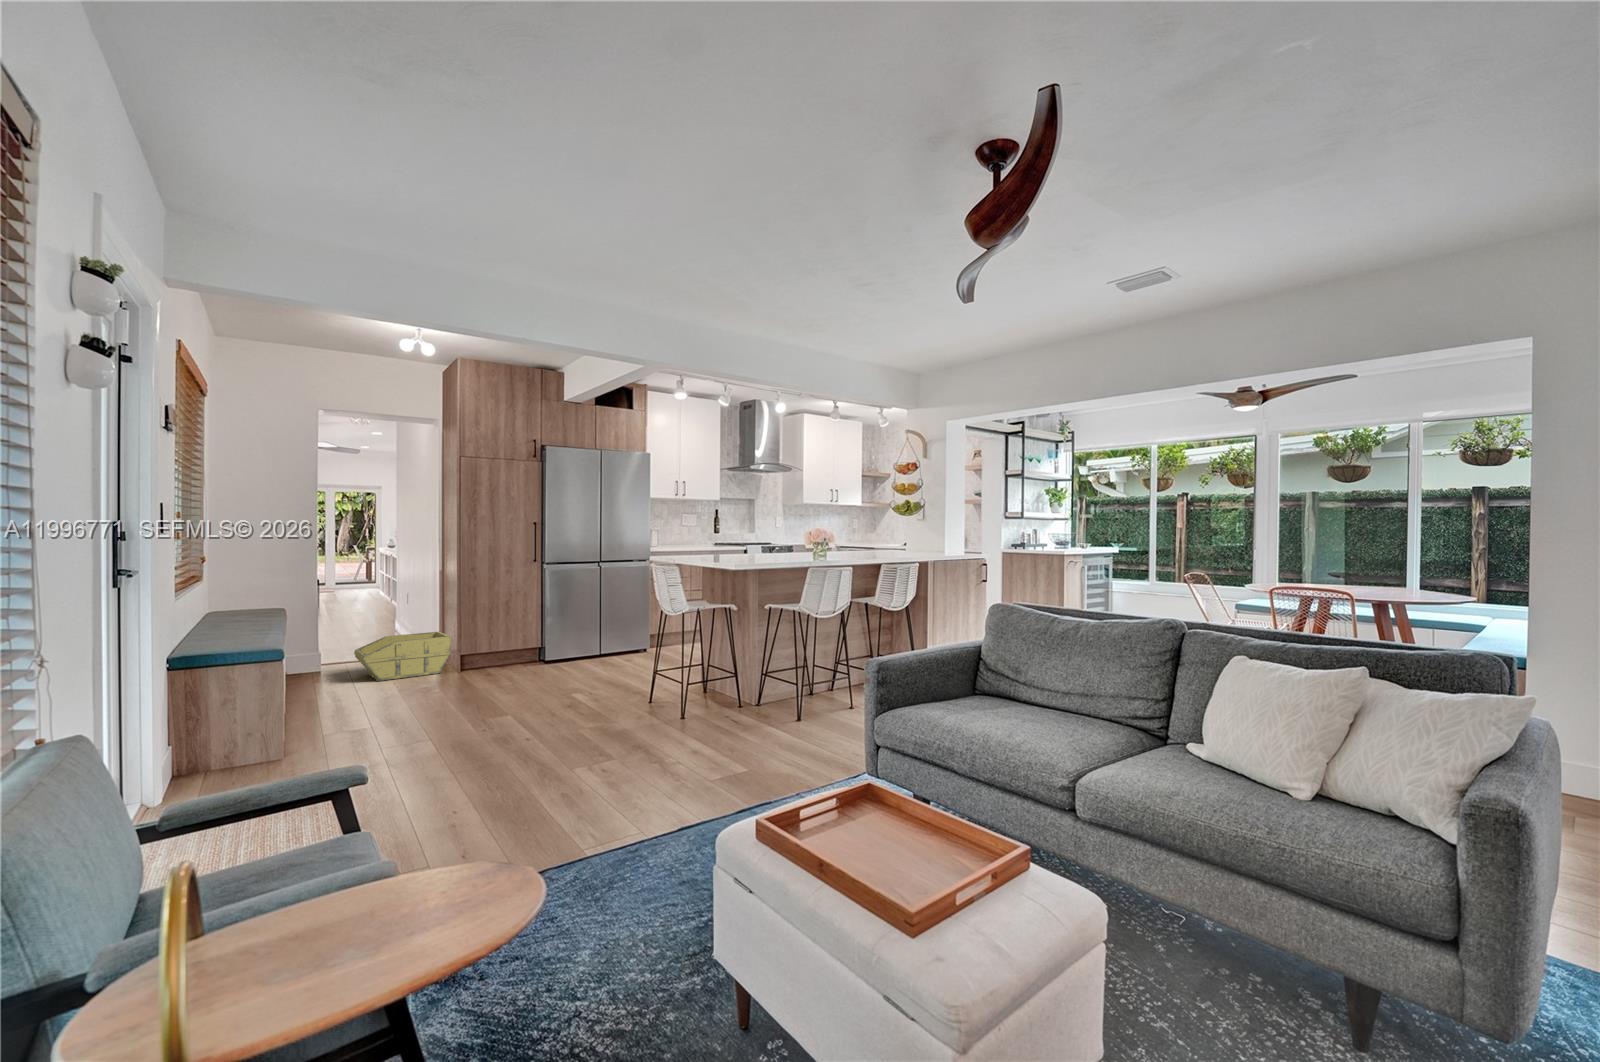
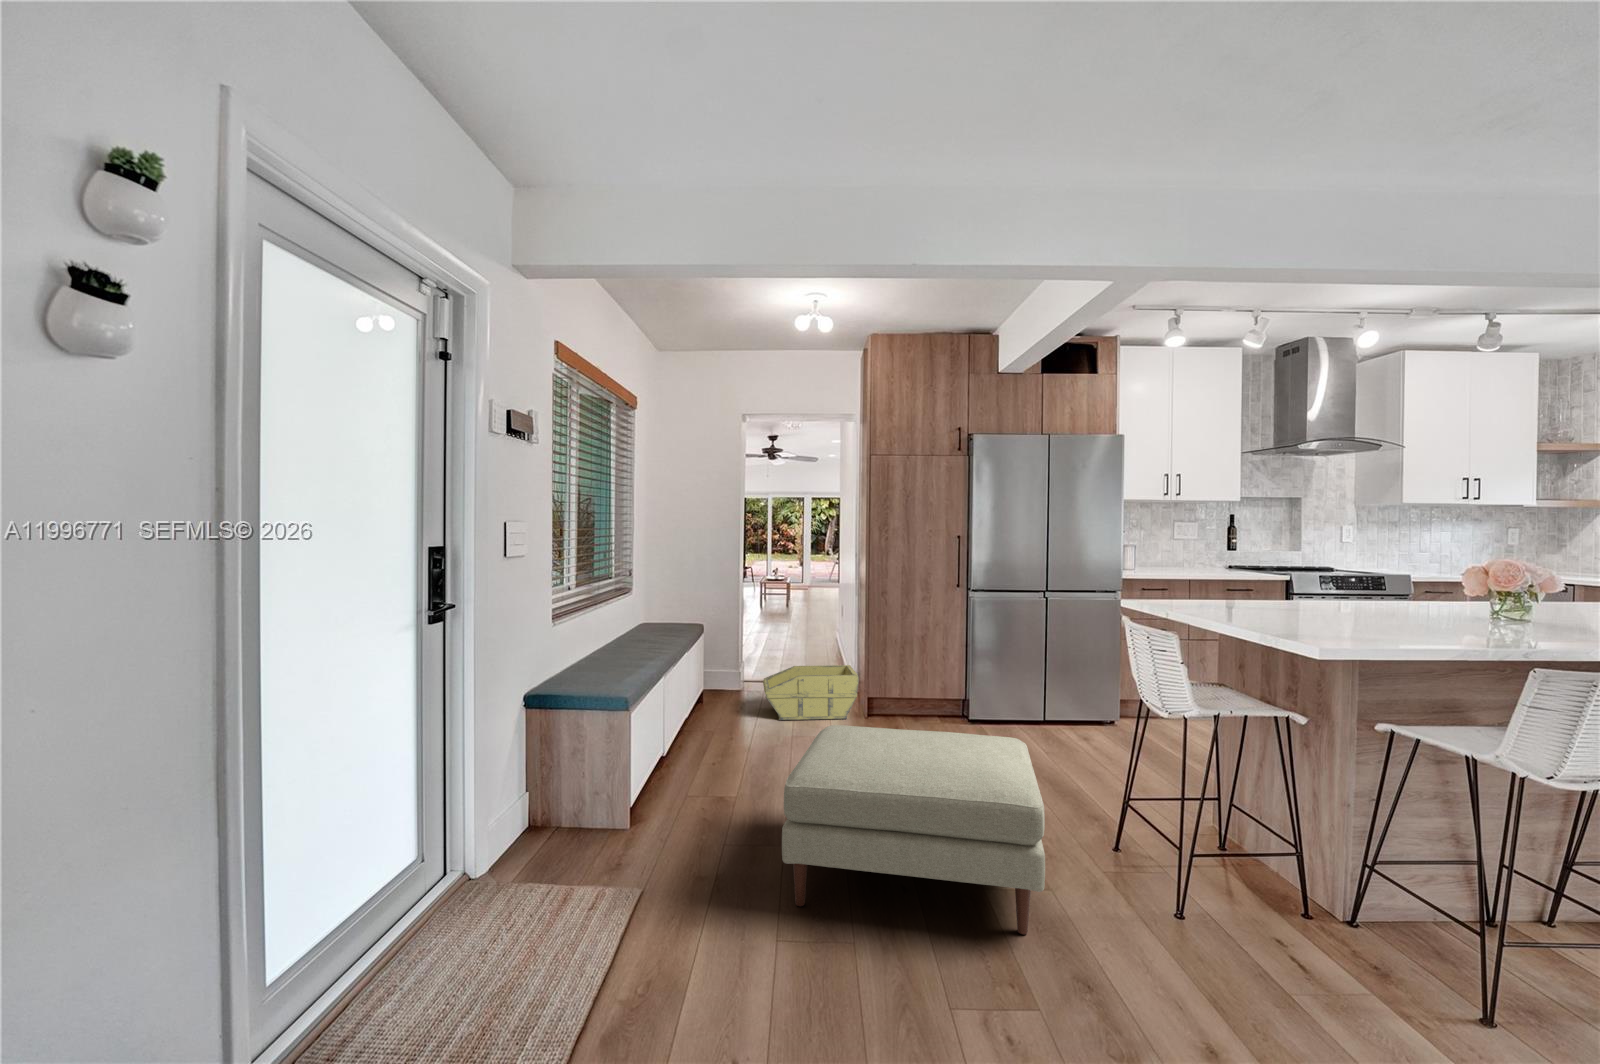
ottoman: none [448,645,619,761] -> present [782,725,1045,934]

